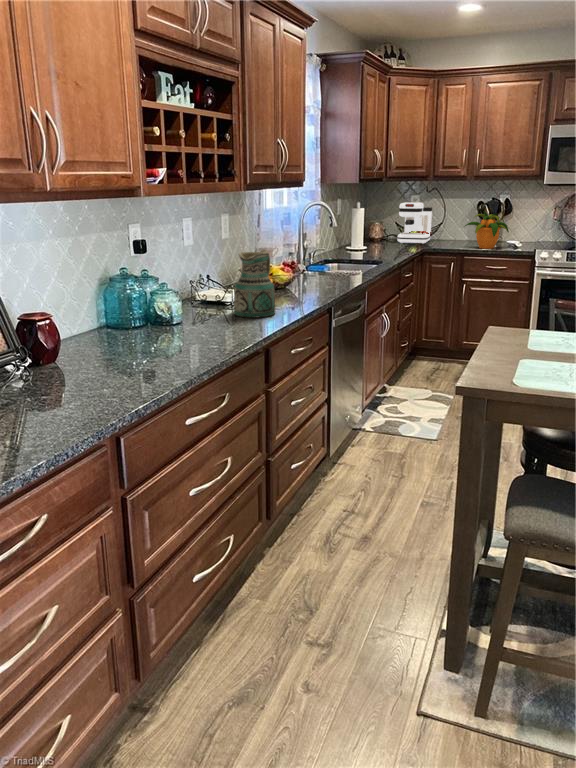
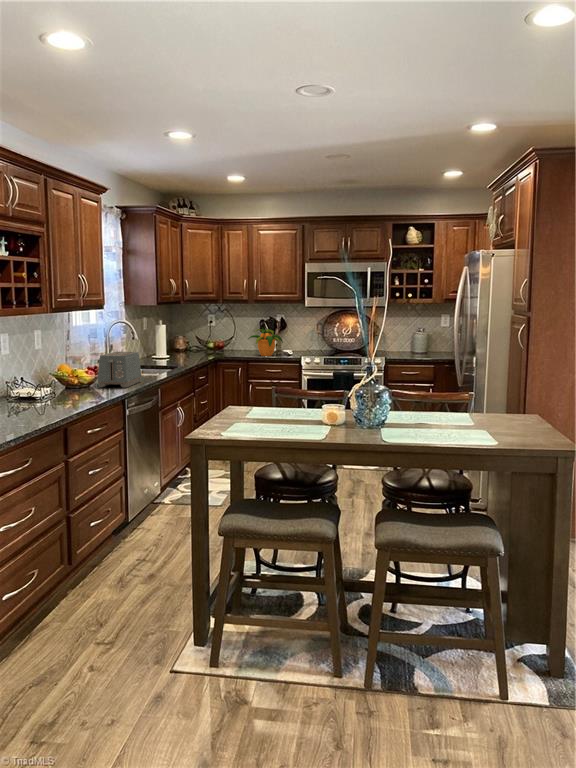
coffee maker: present [397,202,432,244] -> none [197,320,225,353]
toaster: none [297,242,348,290] -> present [98,352,141,388]
ceramic pitcher: present [234,250,275,318] -> none [41,357,75,407]

